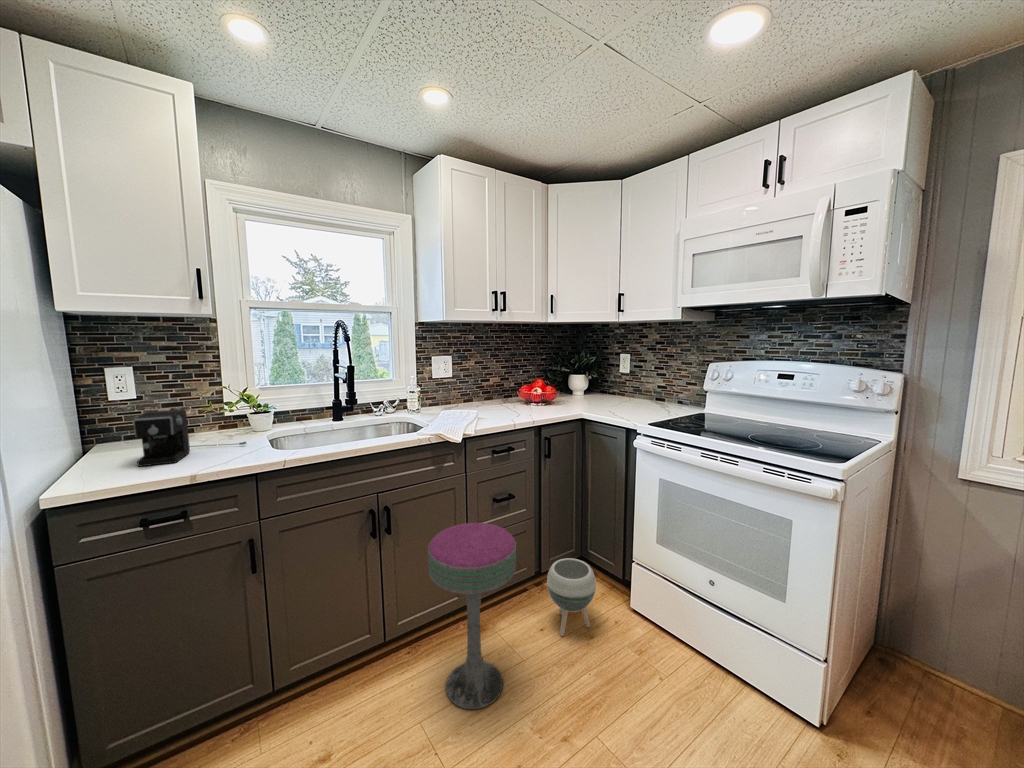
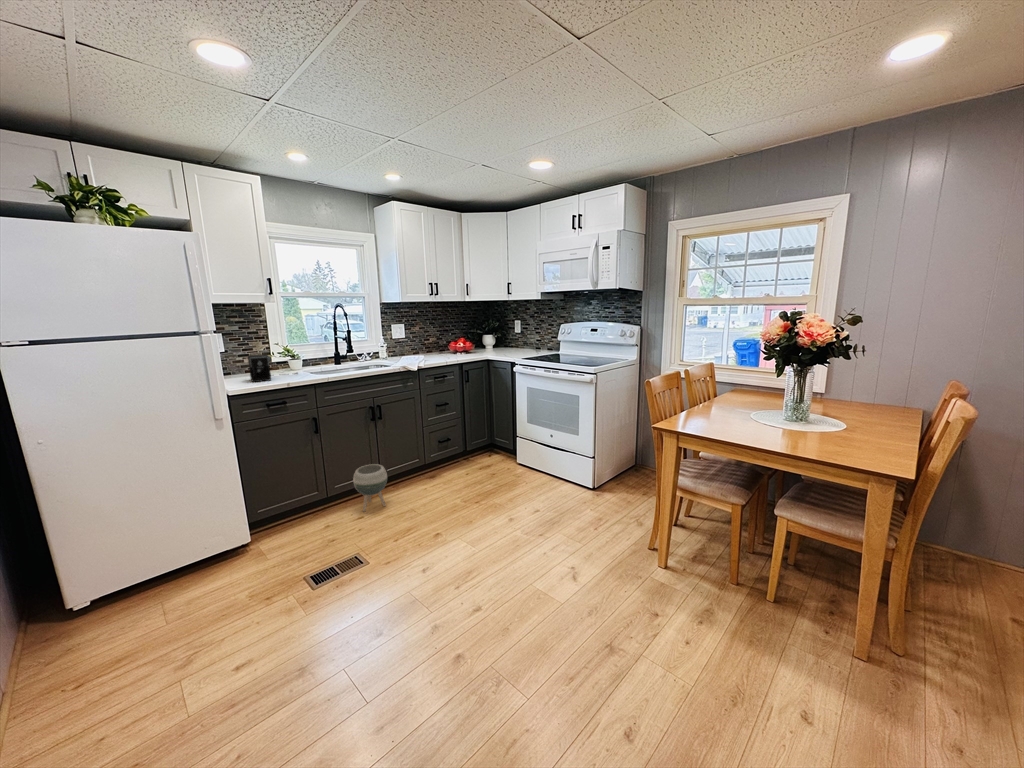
bar stool: present [428,523,516,710] -> none [405,412,451,500]
planter: present [547,558,596,636] -> present [353,464,387,512]

